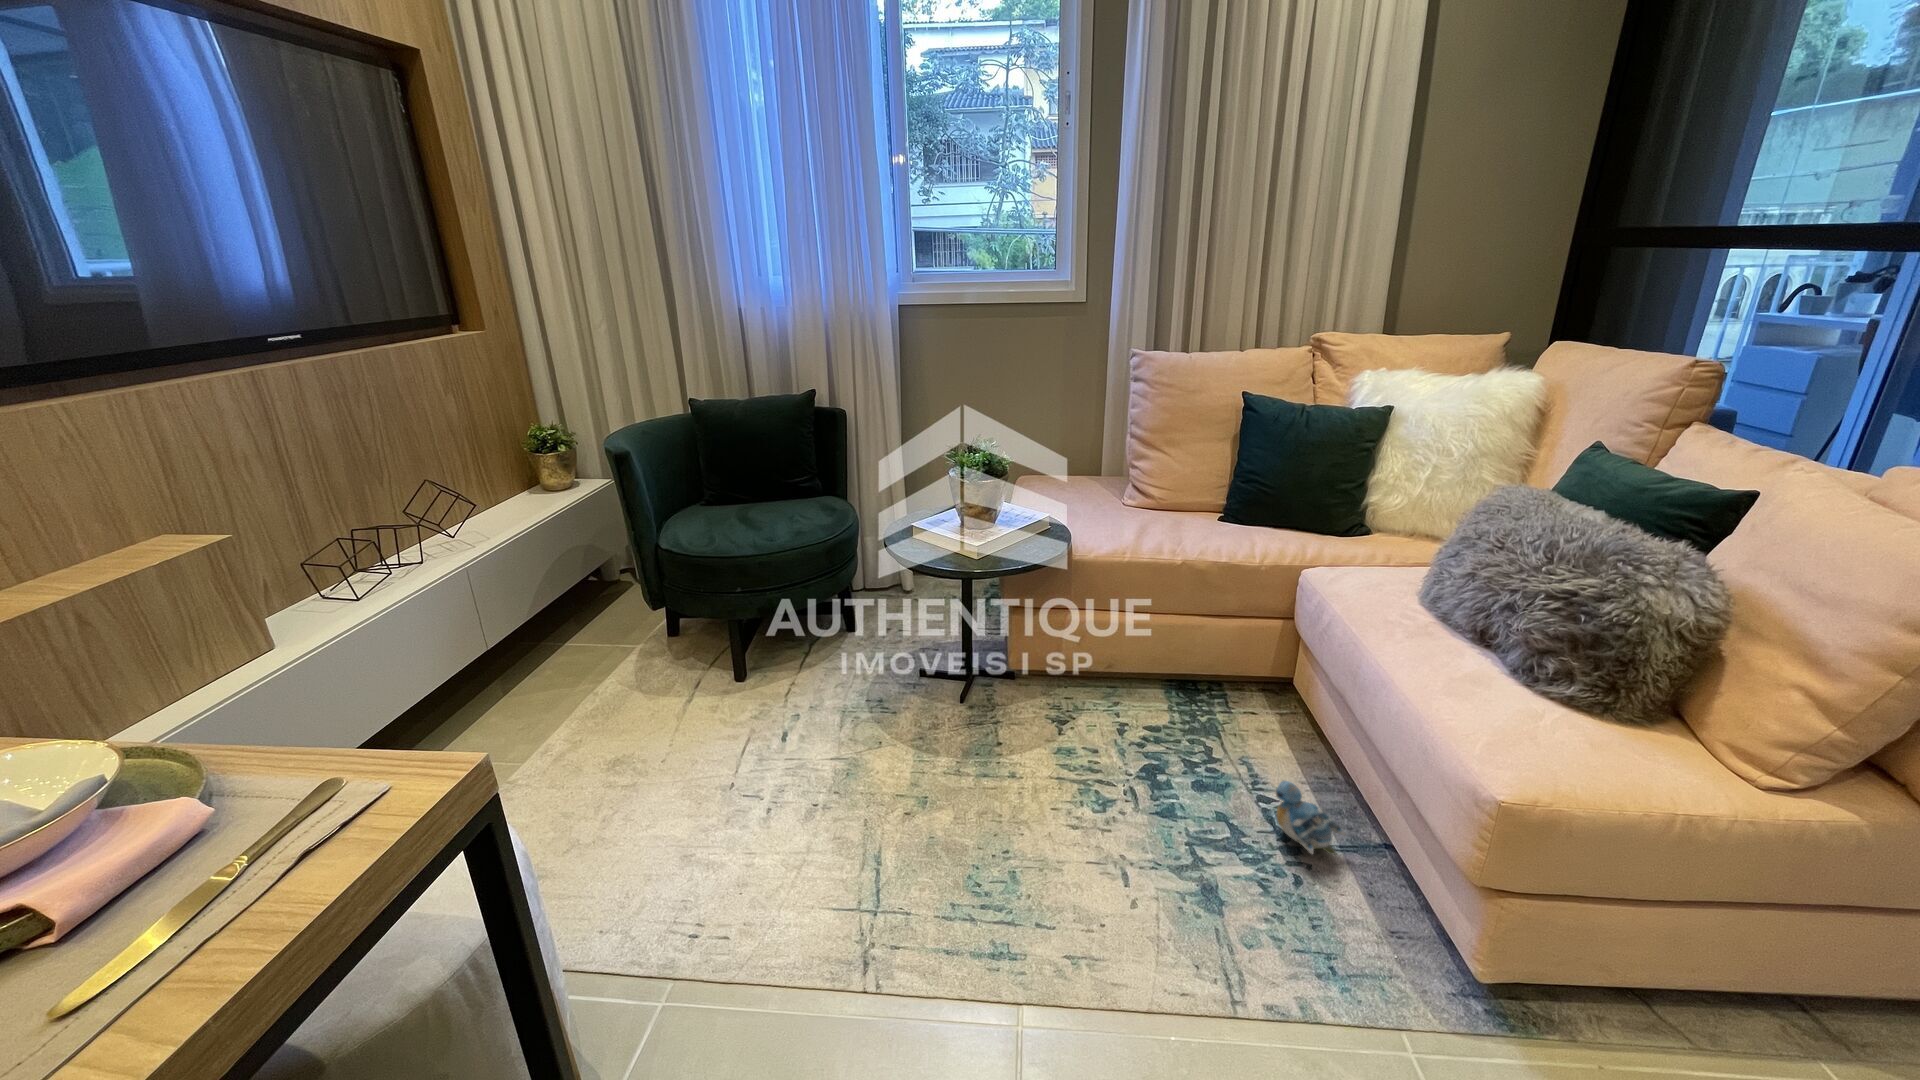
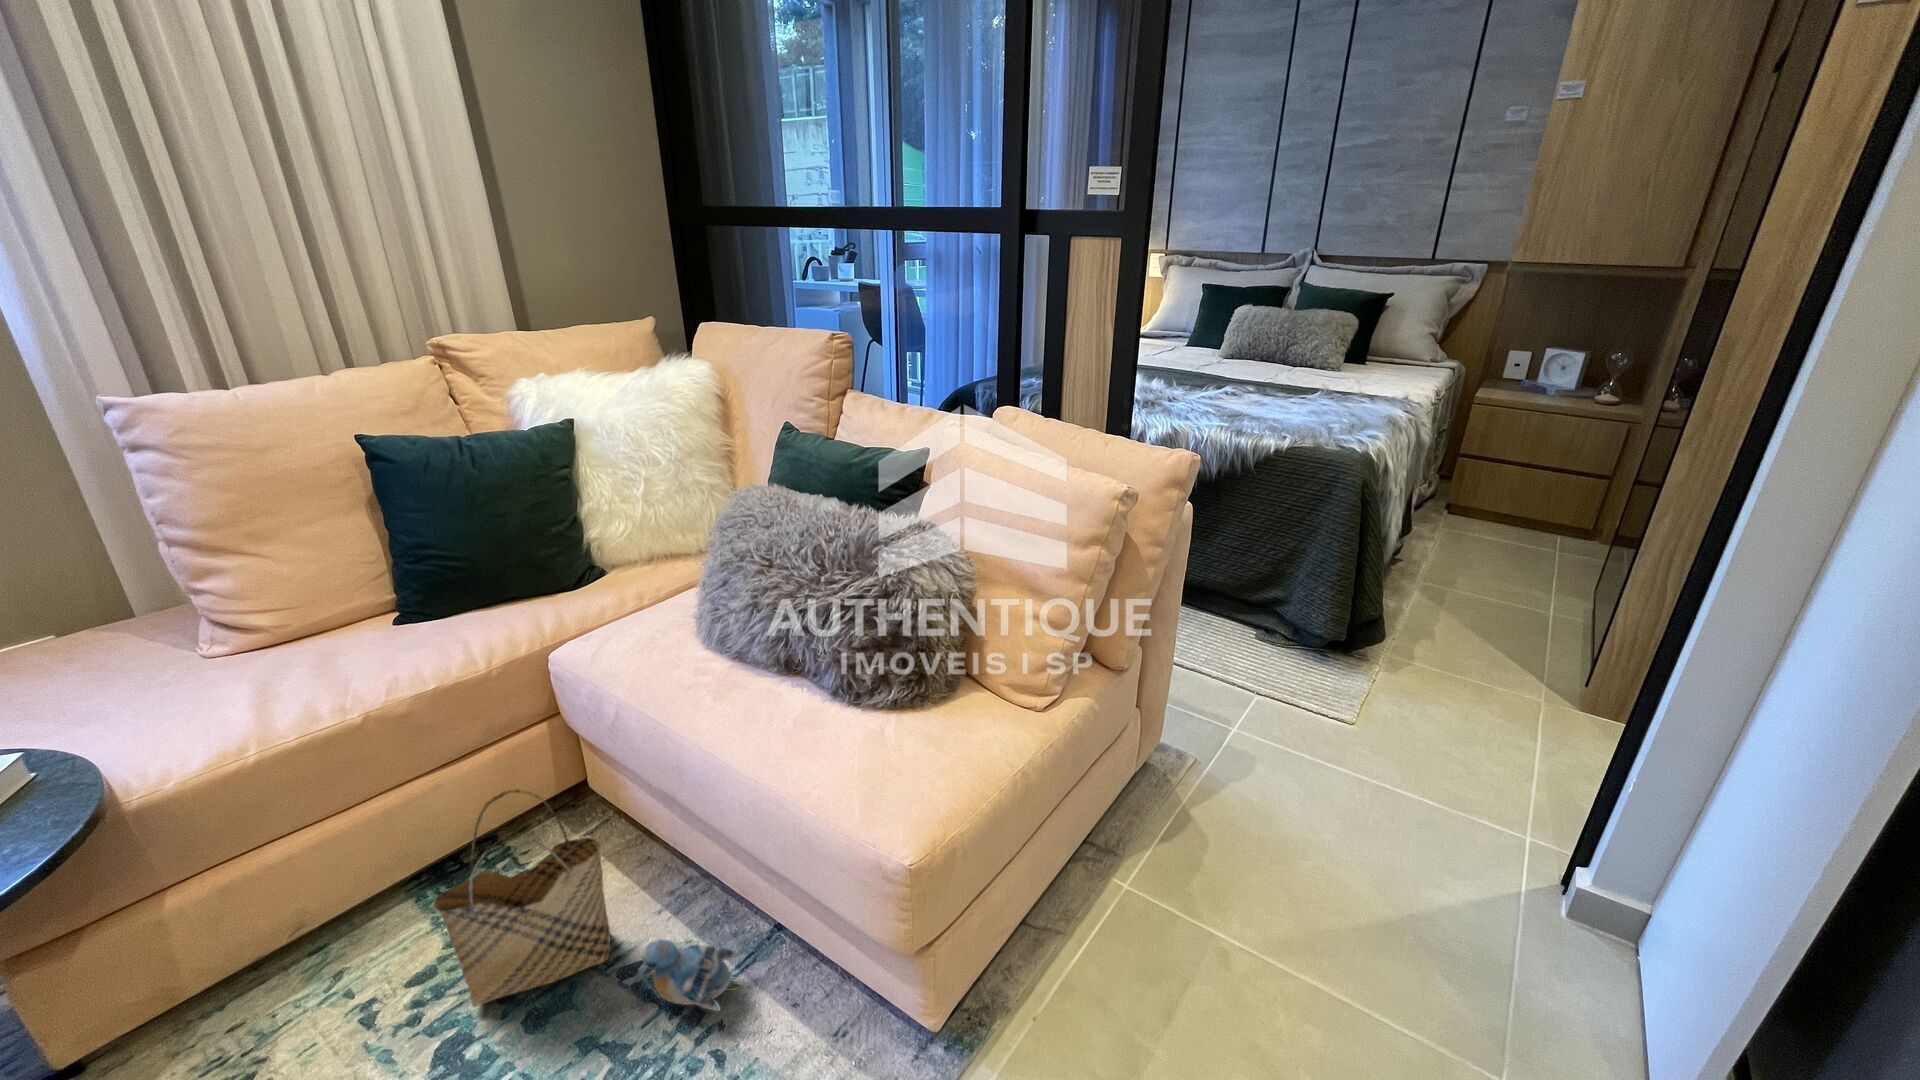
woven basket: none [1171,635,1282,784] -> present [434,789,610,1007]

